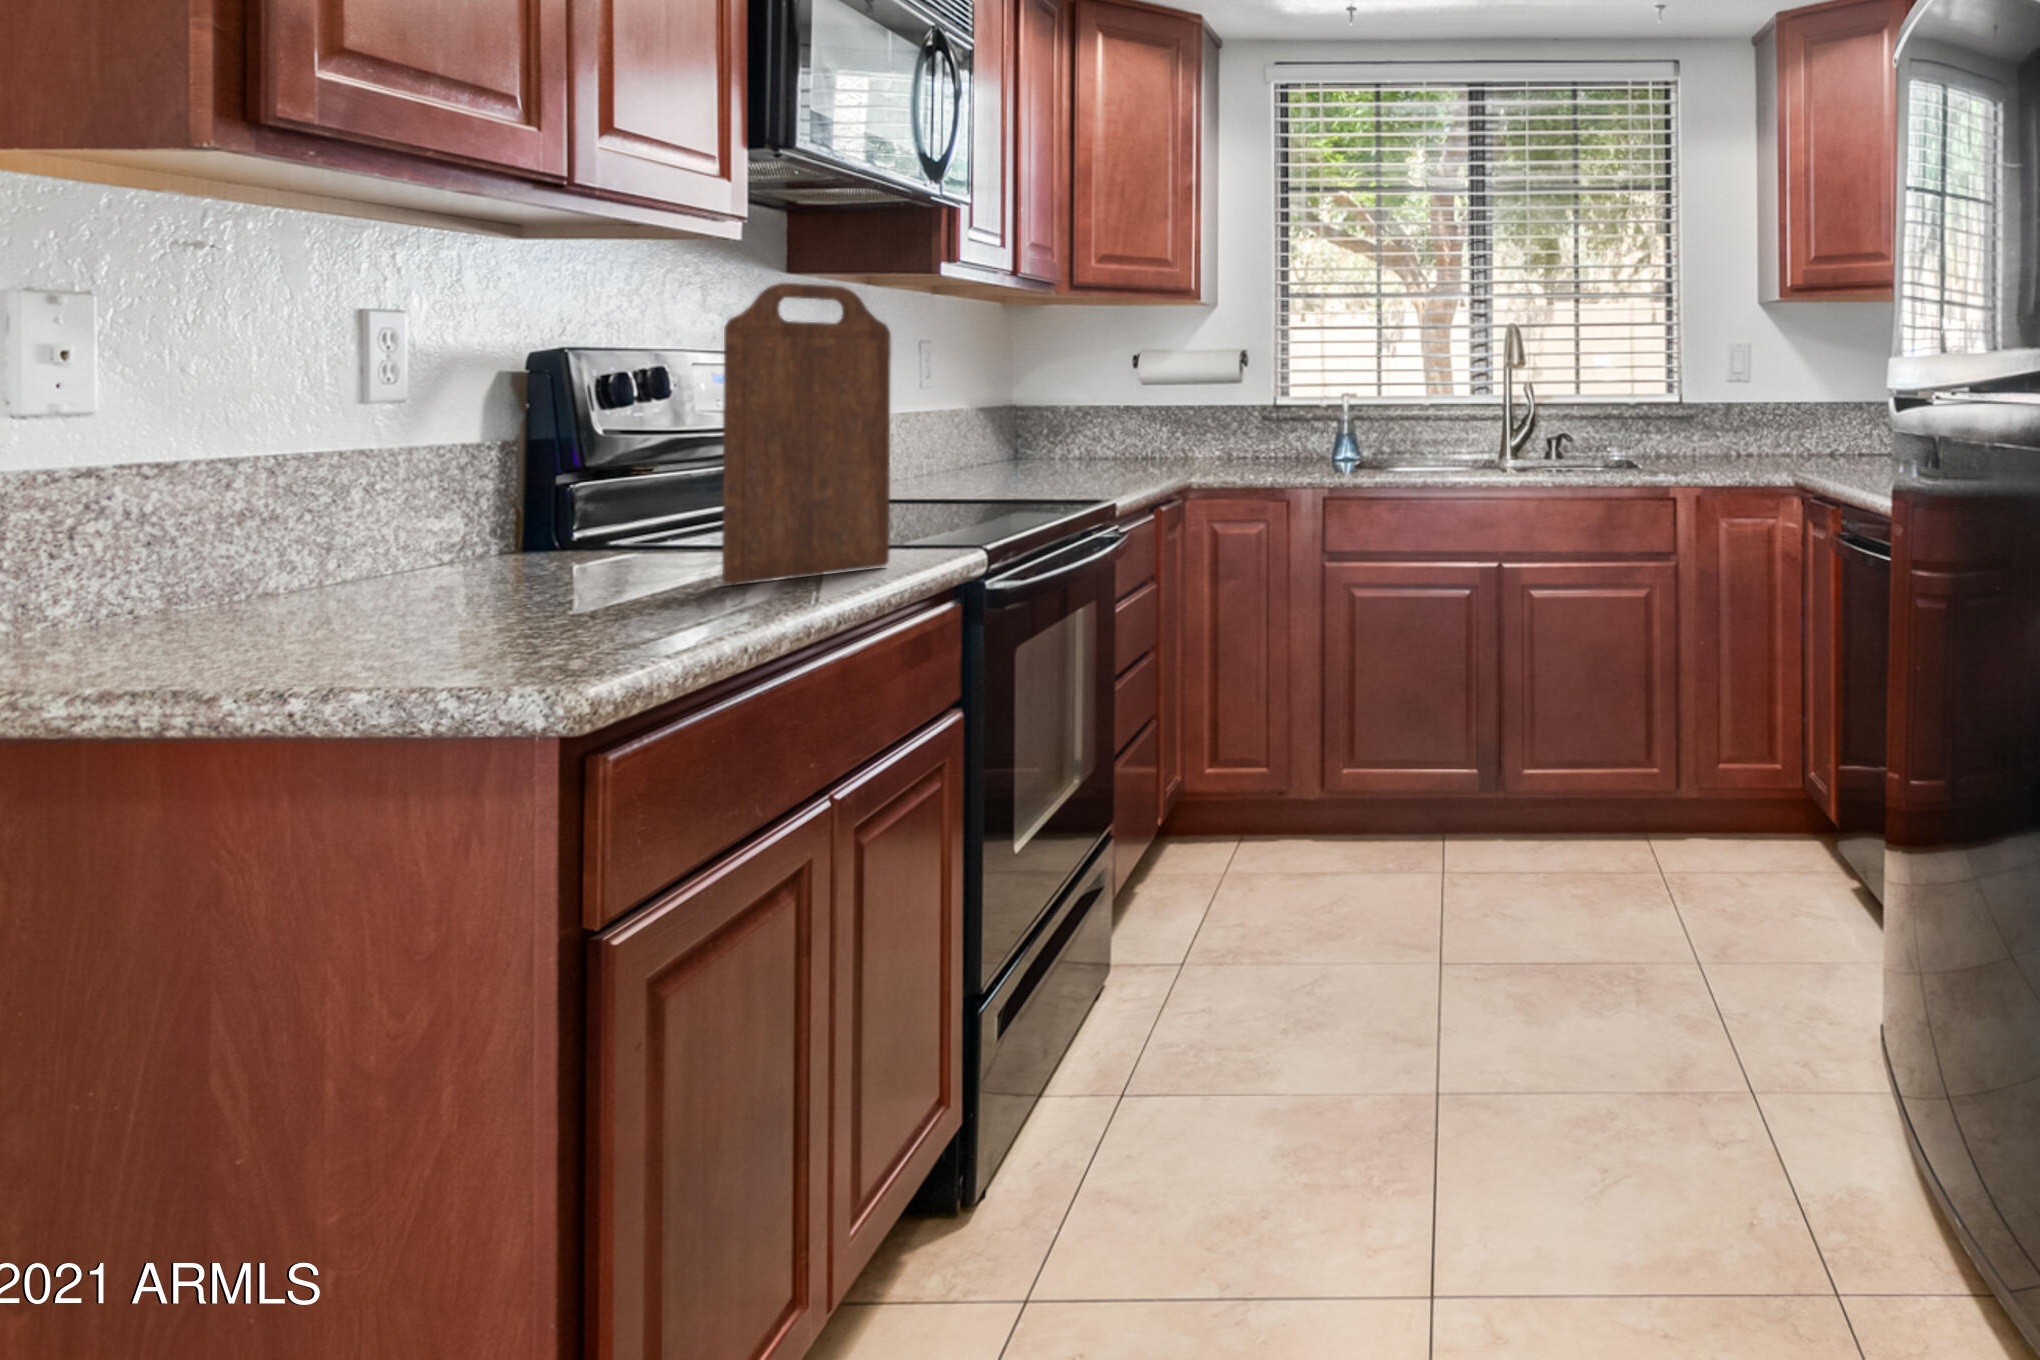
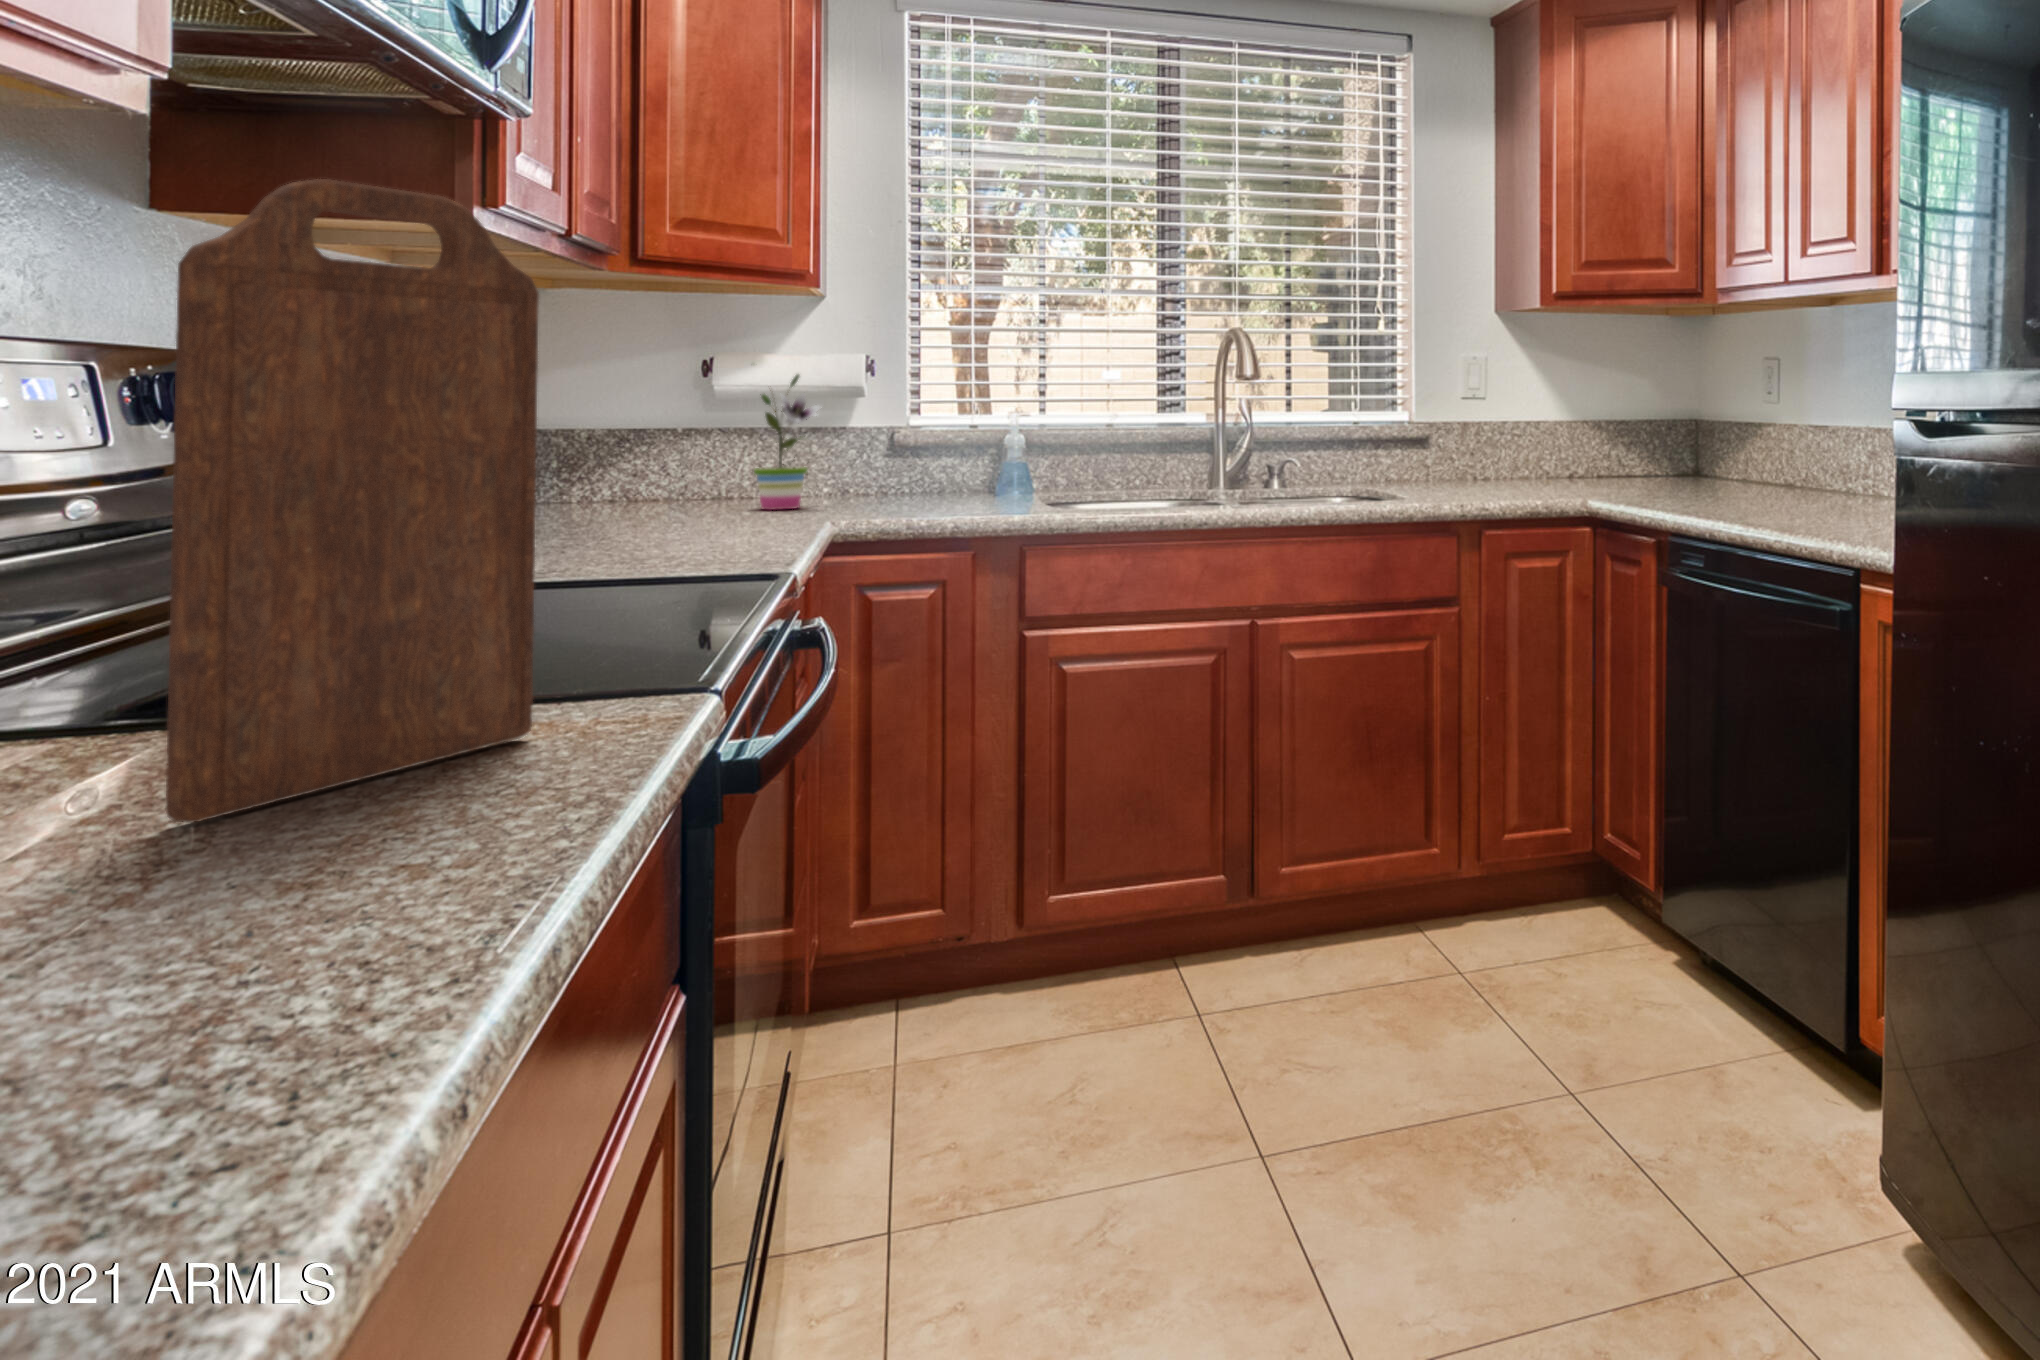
potted plant: none [1166,357,1213,465] -> present [754,374,820,510]

